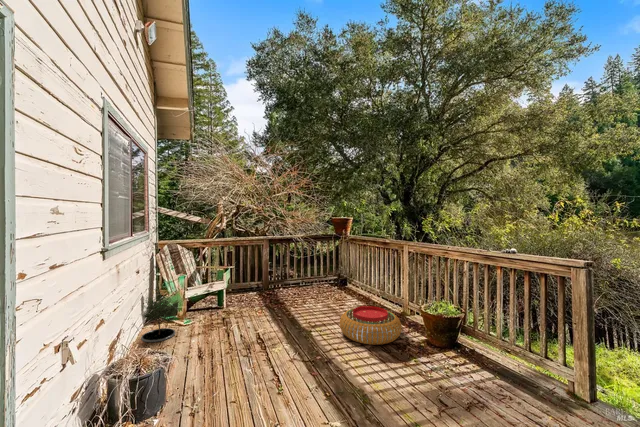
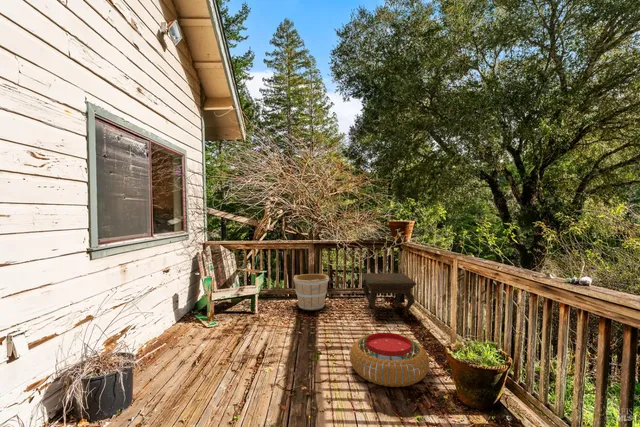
side table: none [309,262,359,299] -> present [362,273,416,317]
wooden bucket: none [251,266,284,300] -> present [293,273,329,310]
potted tree: present [141,288,179,342] -> none [167,283,204,338]

